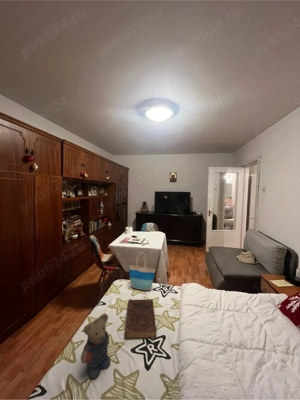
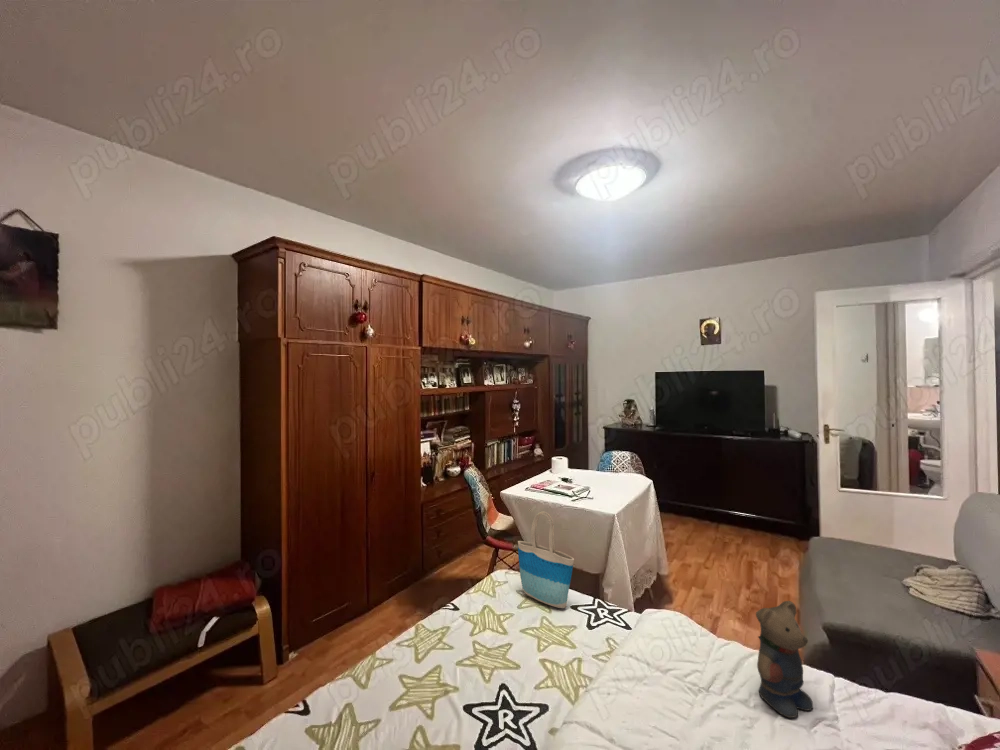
book: present [125,299,156,339] -> none [461,613,553,704]
teddy bear: present [81,314,110,379] -> present [756,601,813,718]

